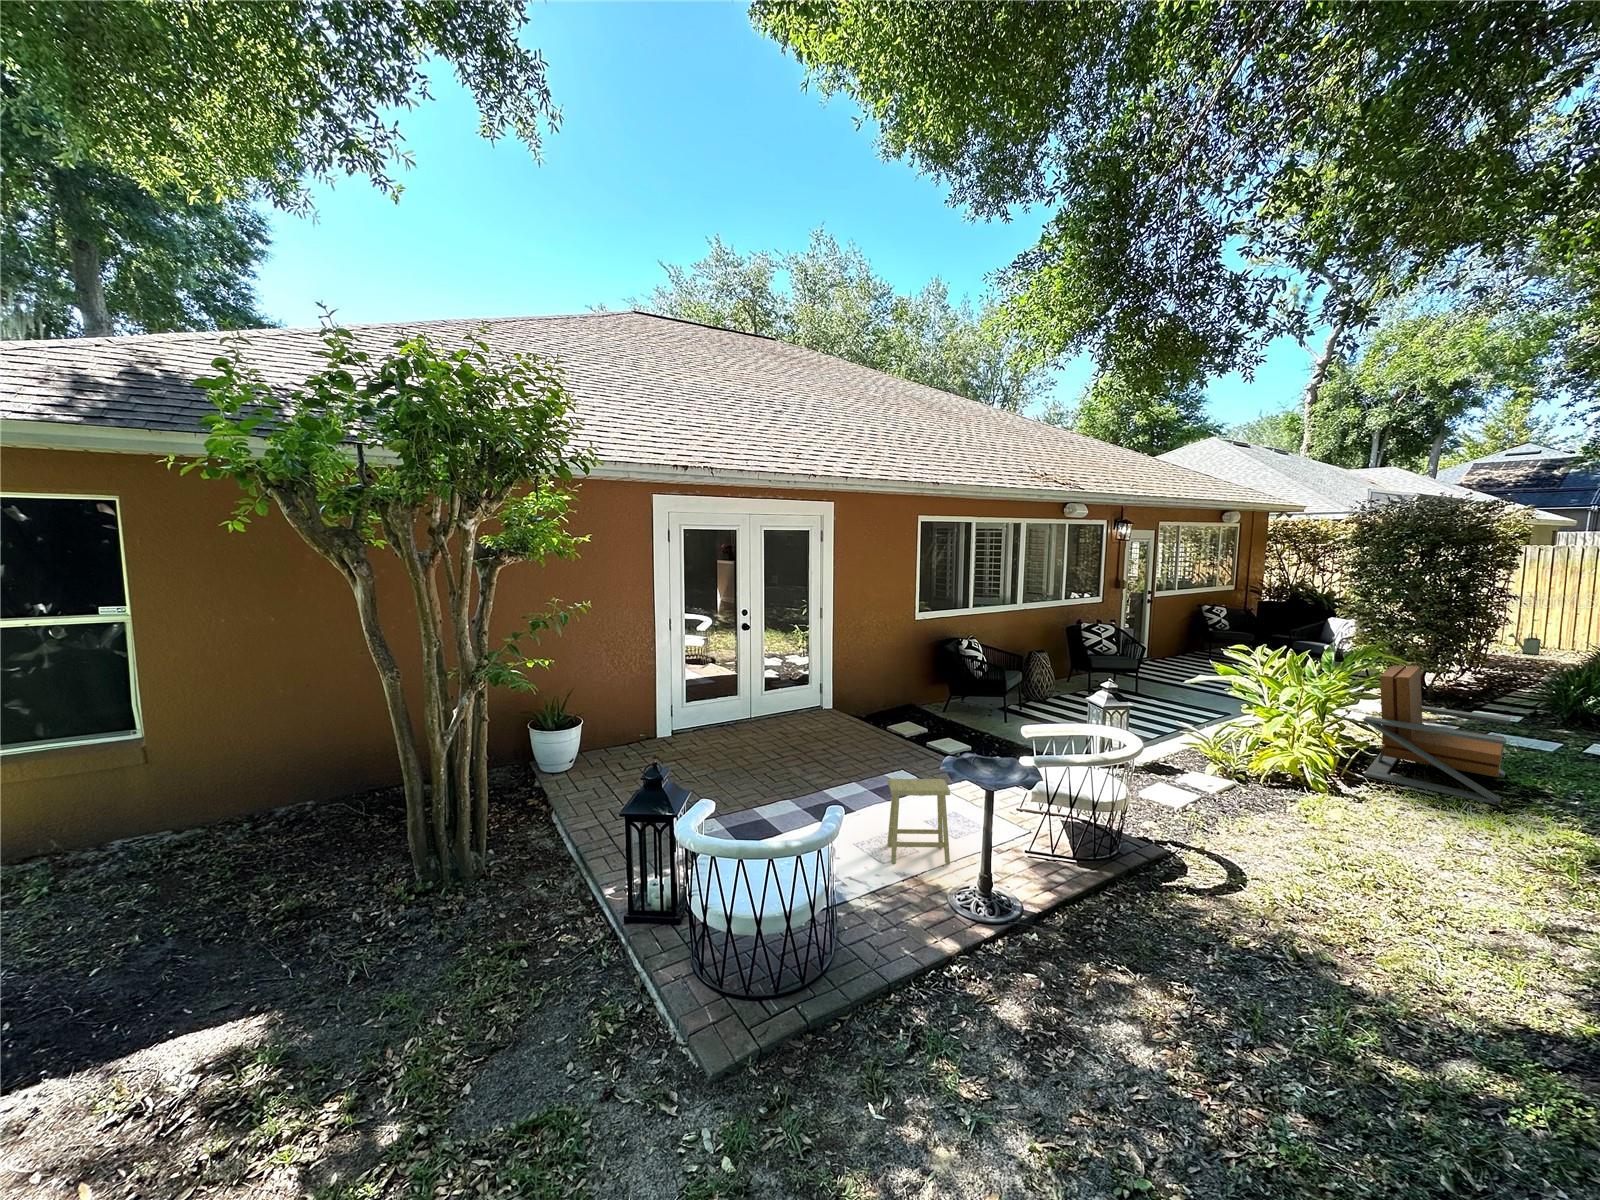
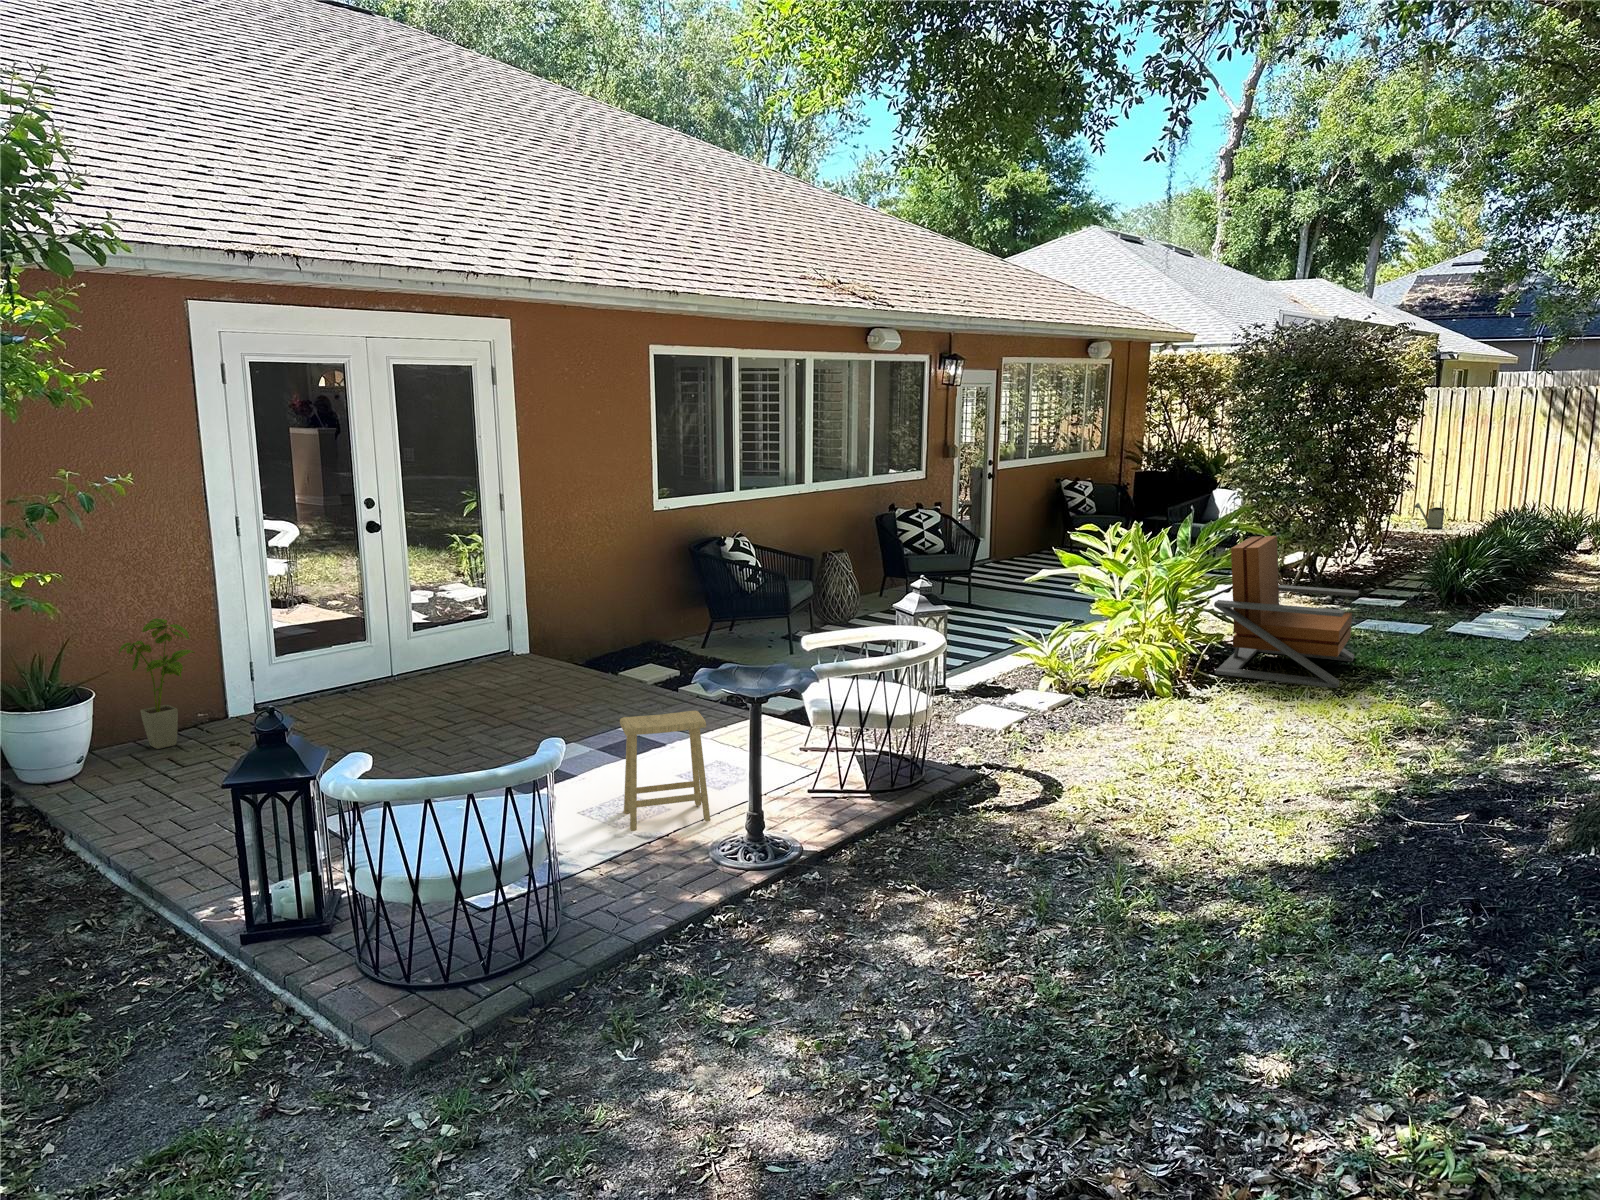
house plant: none [603,677,644,753] -> present [119,618,195,749]

